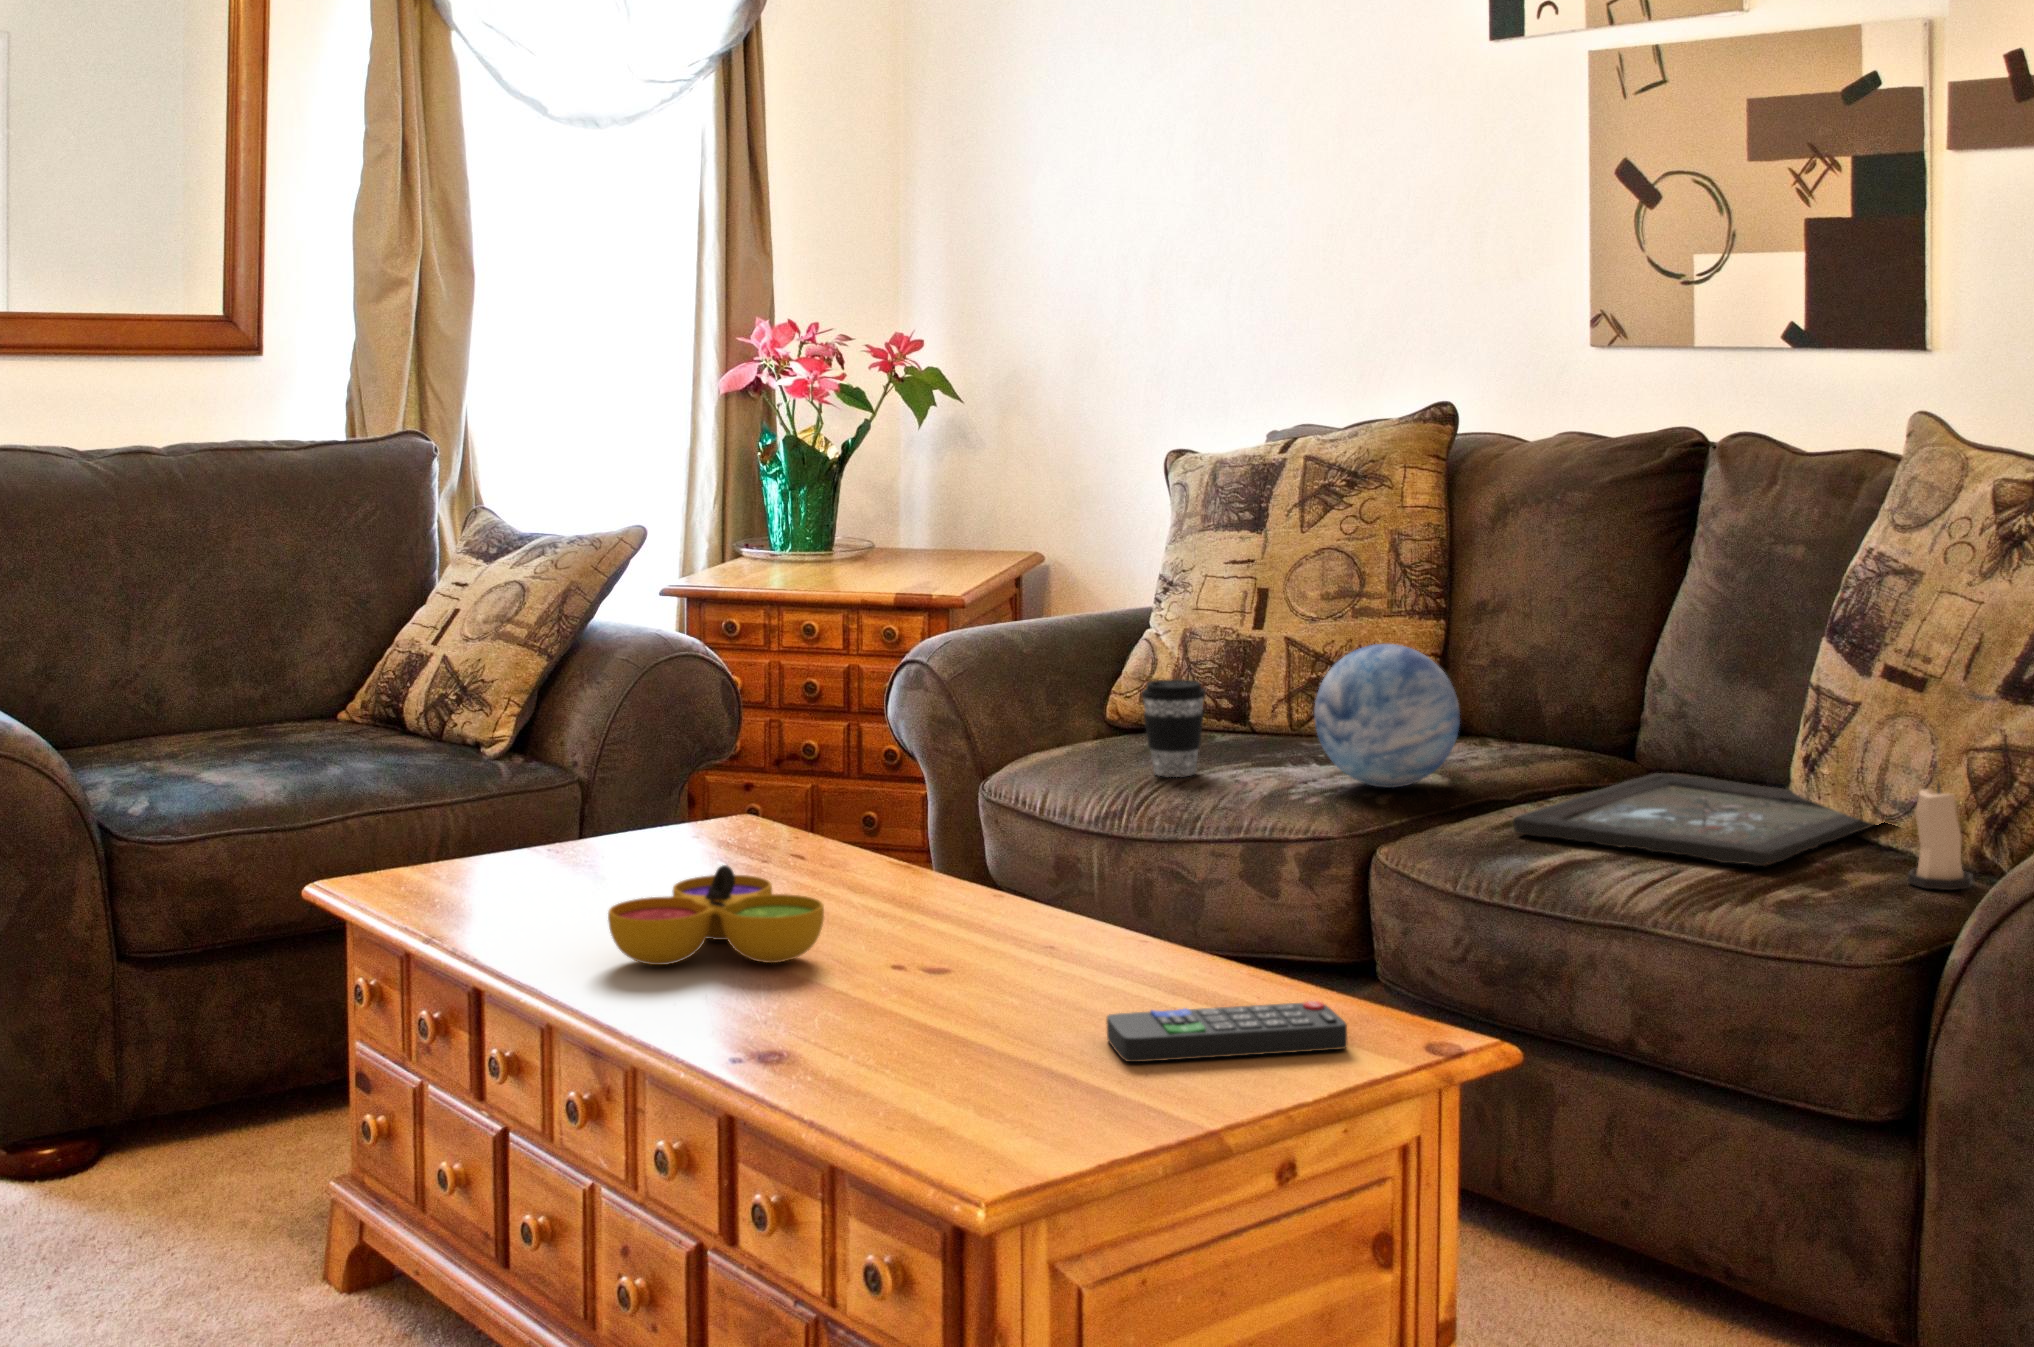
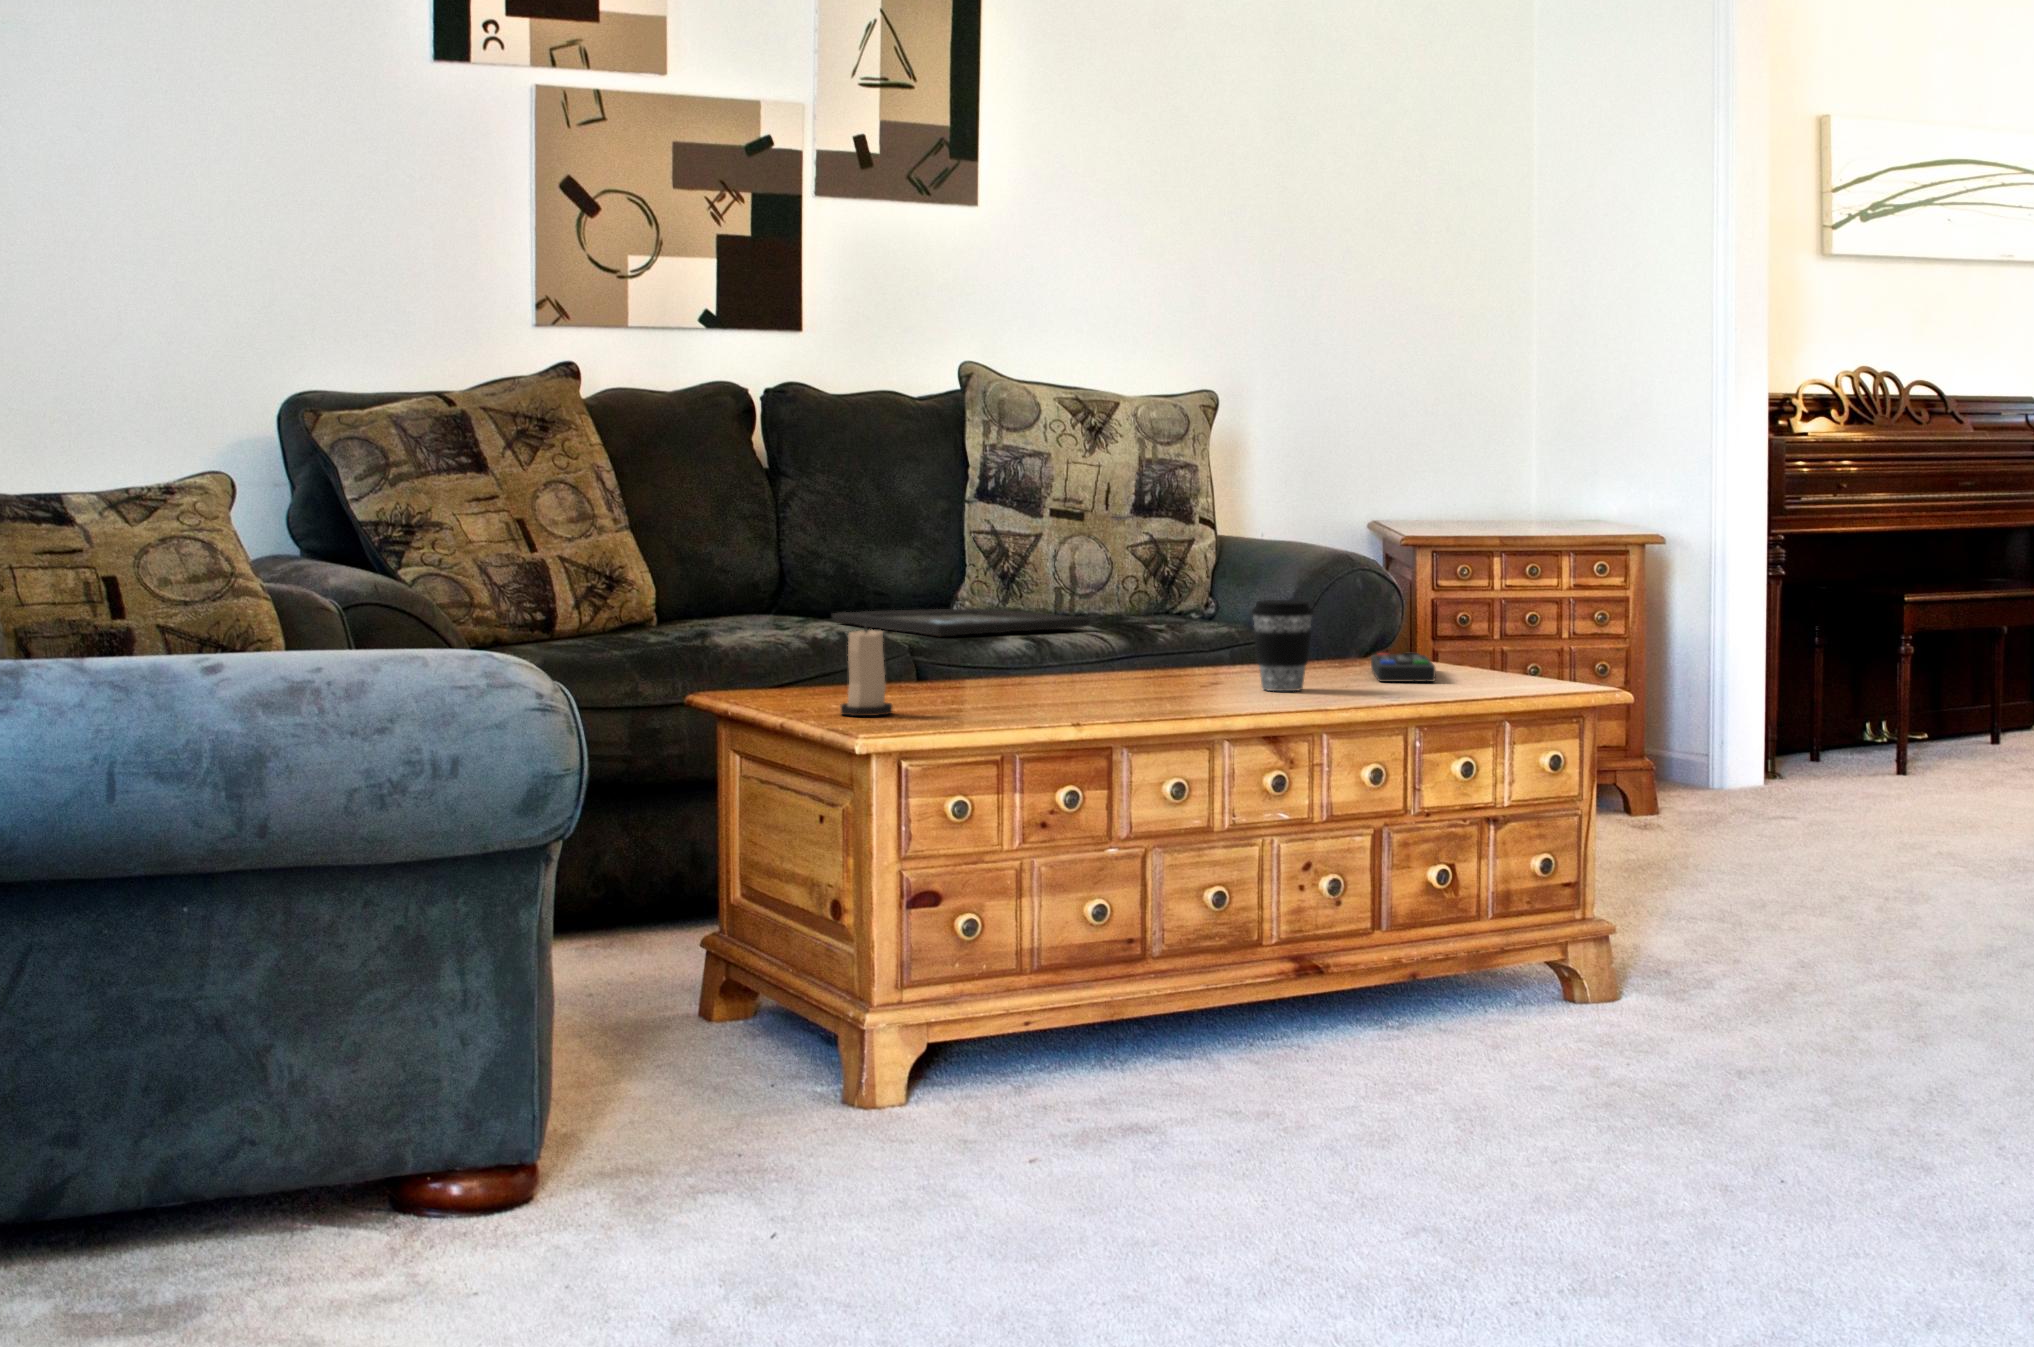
decorative orb: present [1314,644,1460,788] -> none [699,526,810,637]
coffee cup: present [1142,679,1205,777] -> present [1252,600,1313,691]
candle: present [1908,783,1973,890] -> present [840,623,892,716]
decorative bowl: present [608,865,824,965] -> none [1025,629,1185,706]

